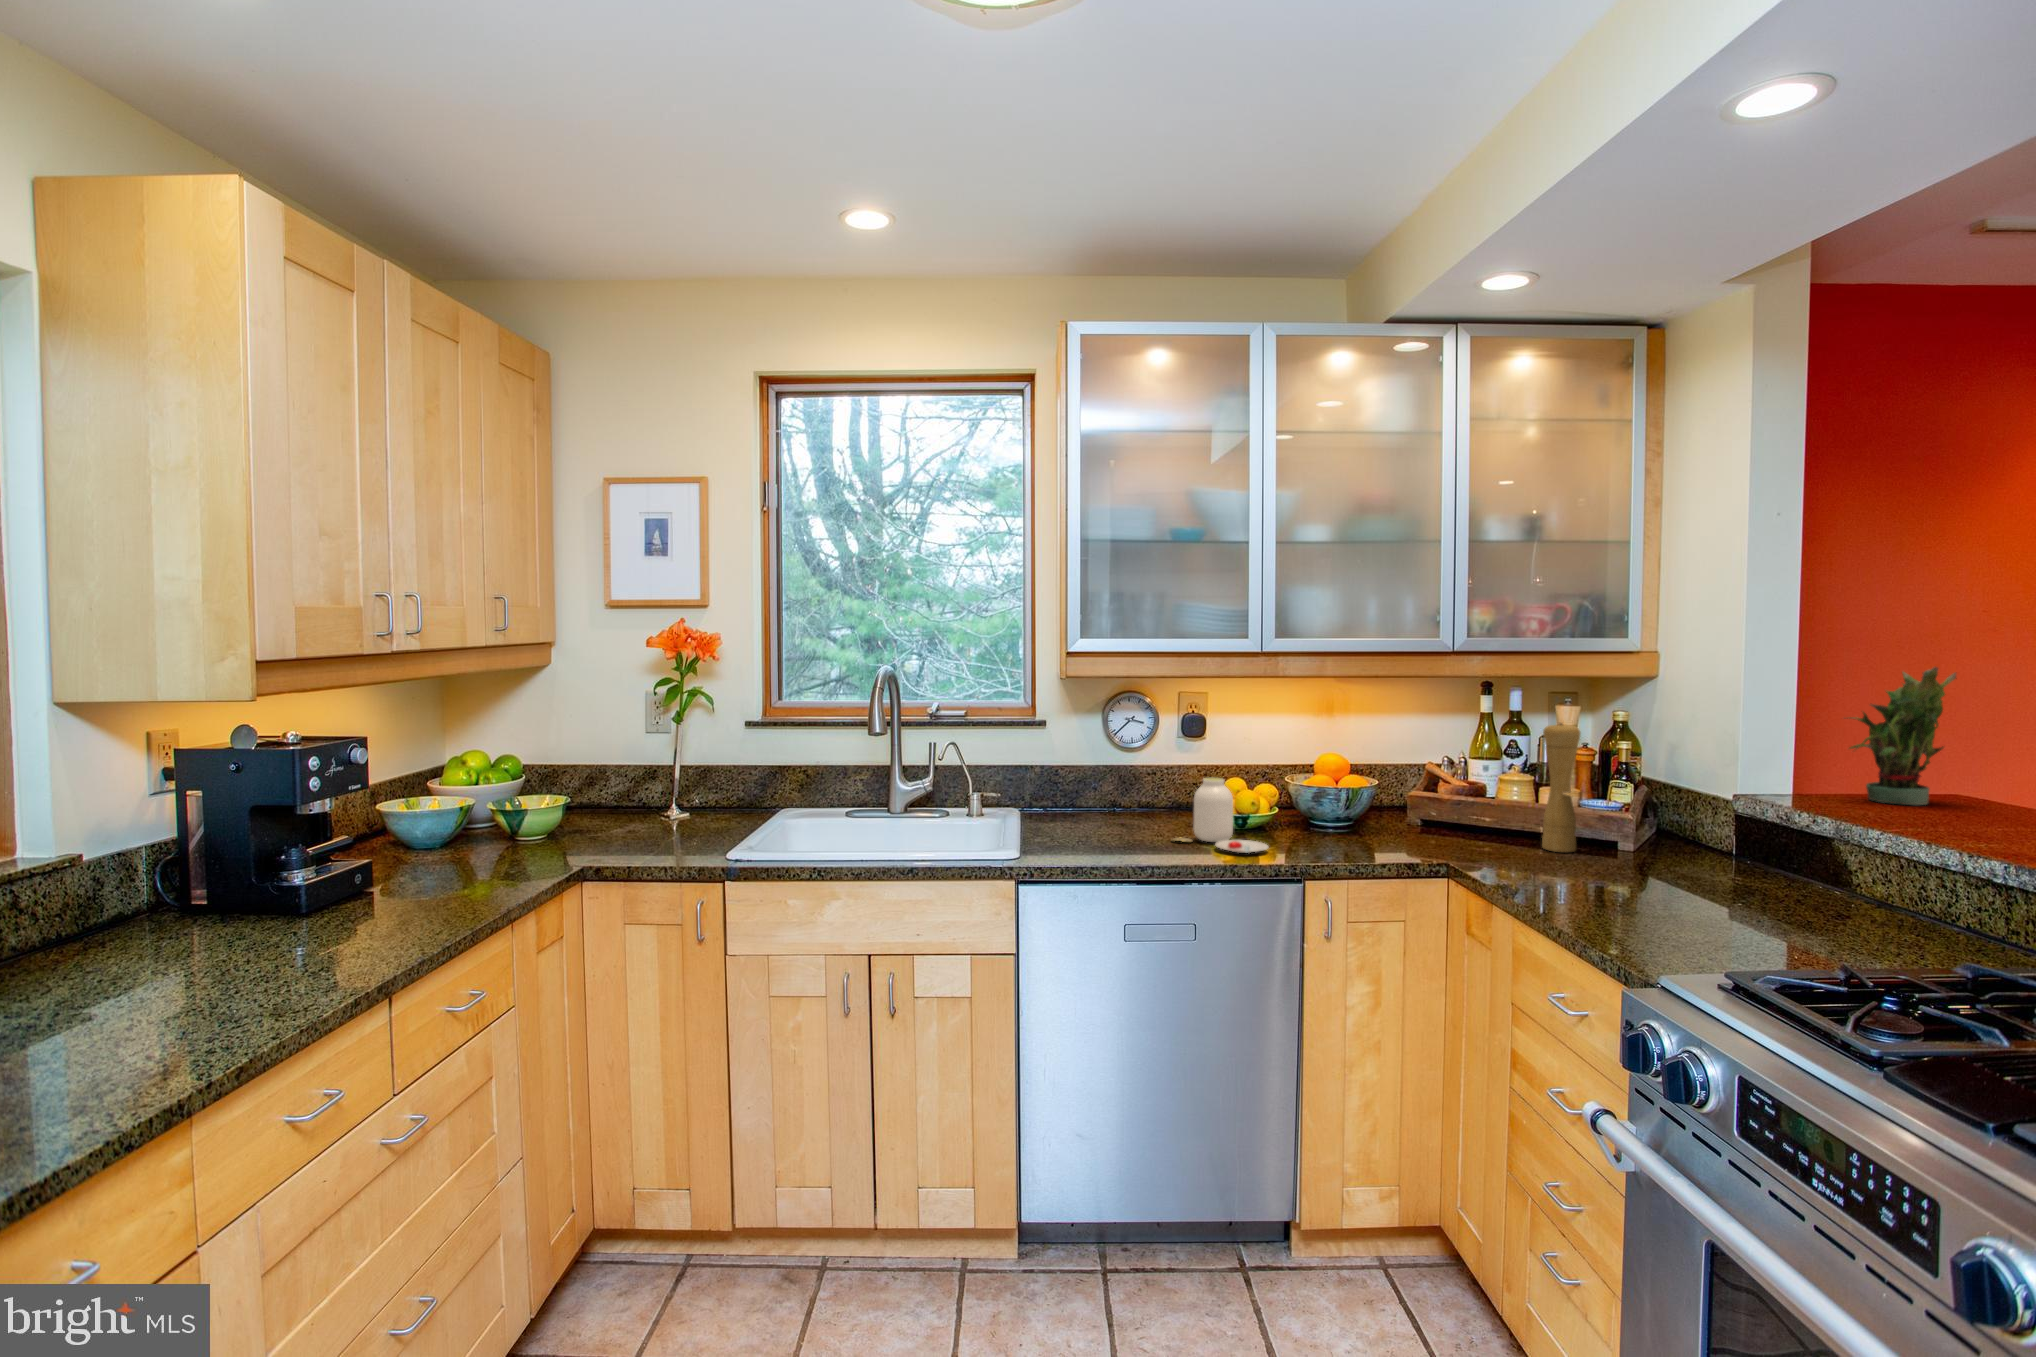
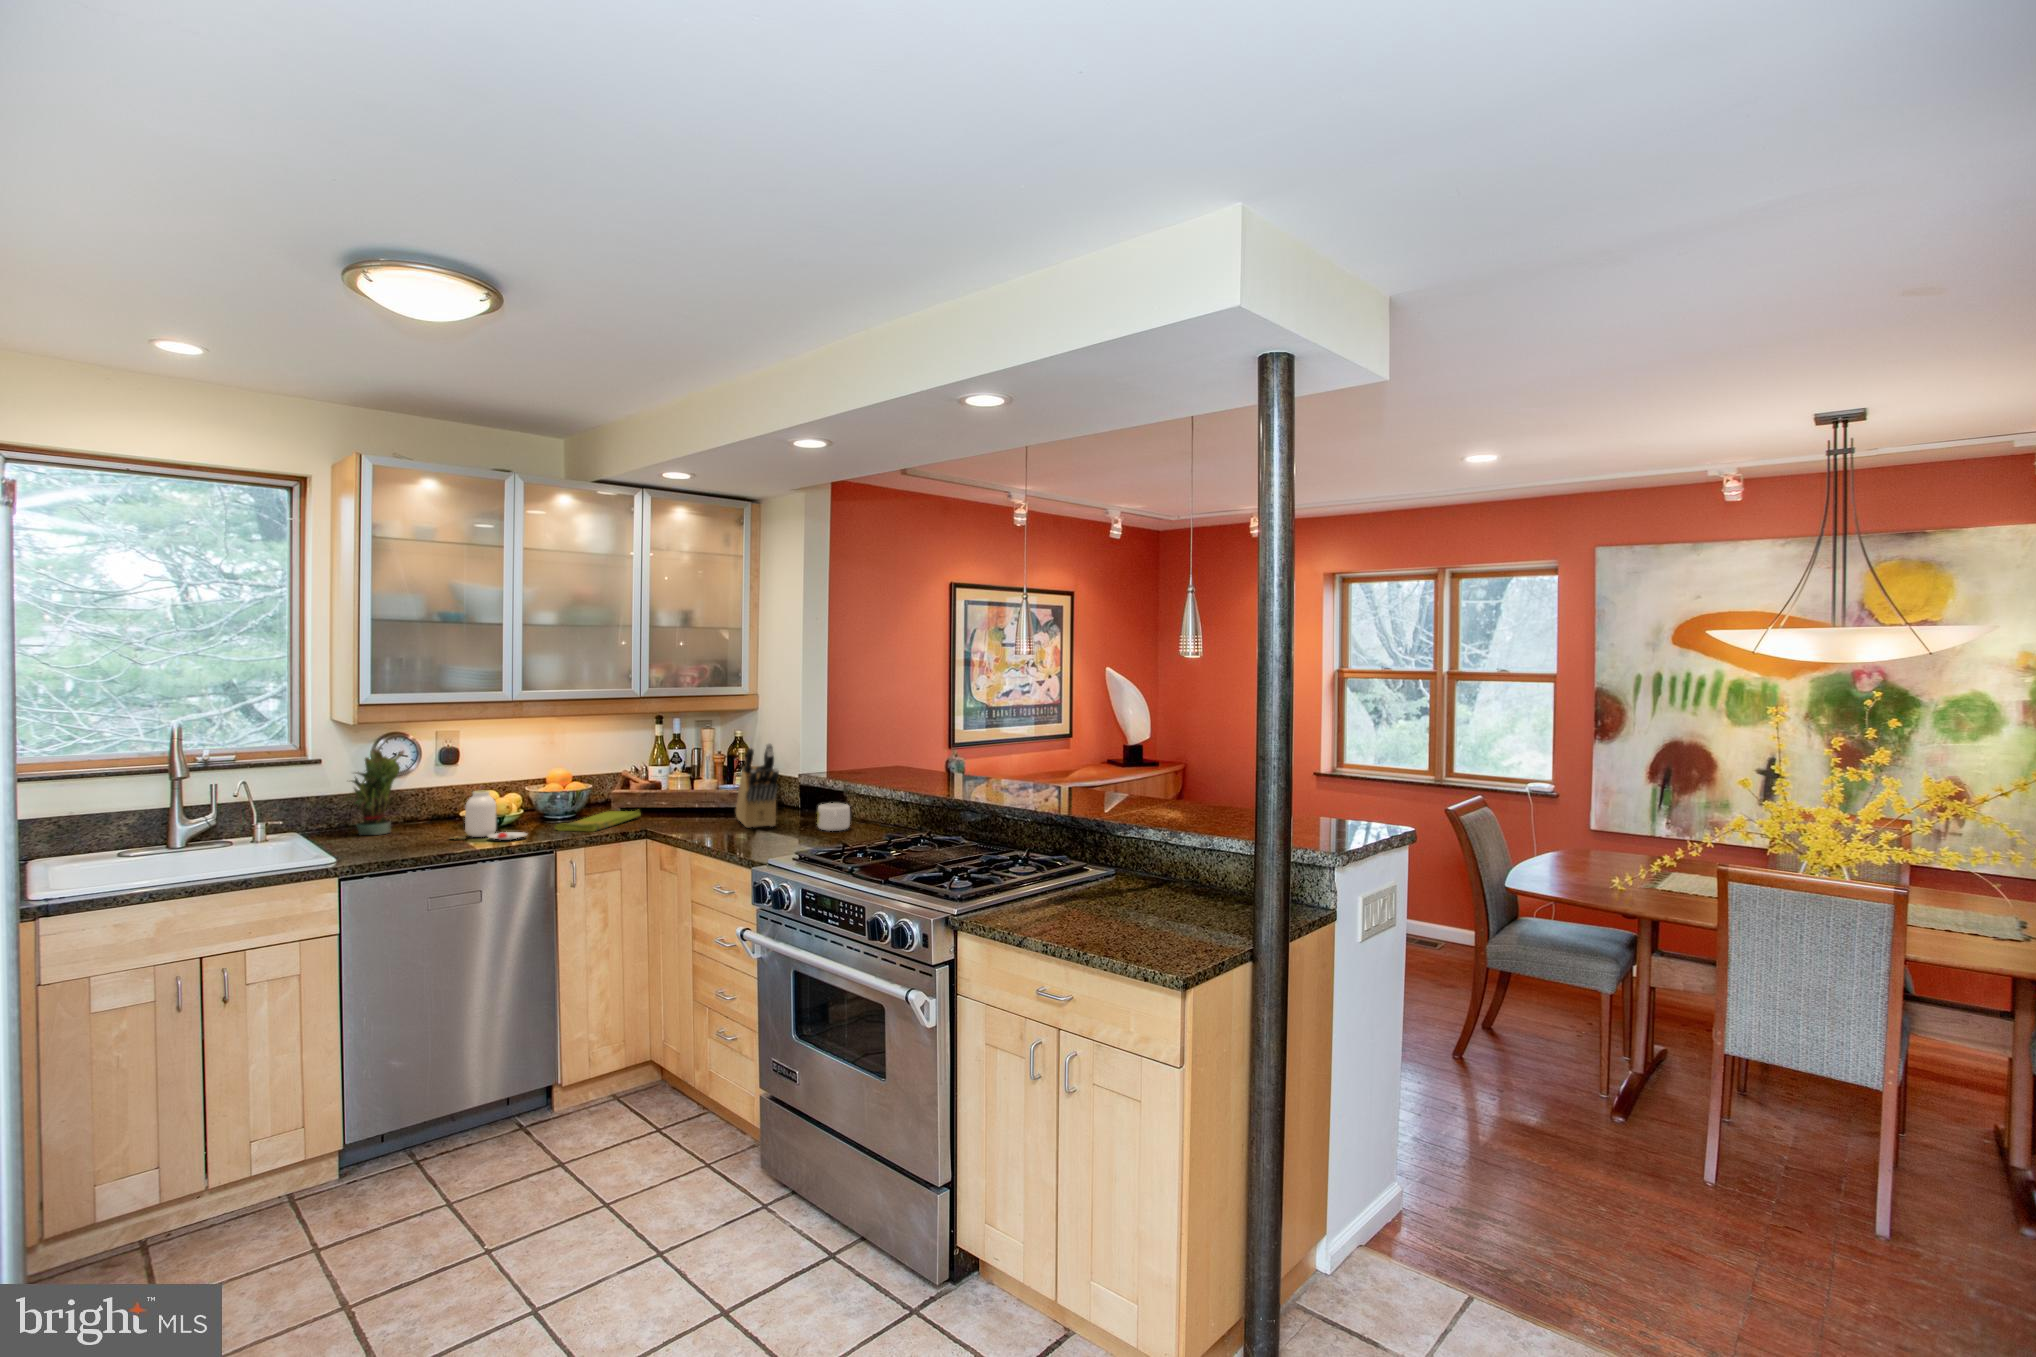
potted plant: present [1844,667,1956,805] -> present [344,749,404,835]
pepper mill: present [1542,723,1580,852] -> none [697,739,718,818]
knife block: none [1612,735,1706,889] -> present [736,743,779,828]
dish towel: none [1314,821,1450,854] -> present [555,809,641,832]
mug: none [1796,862,1882,923] -> present [817,803,850,831]

